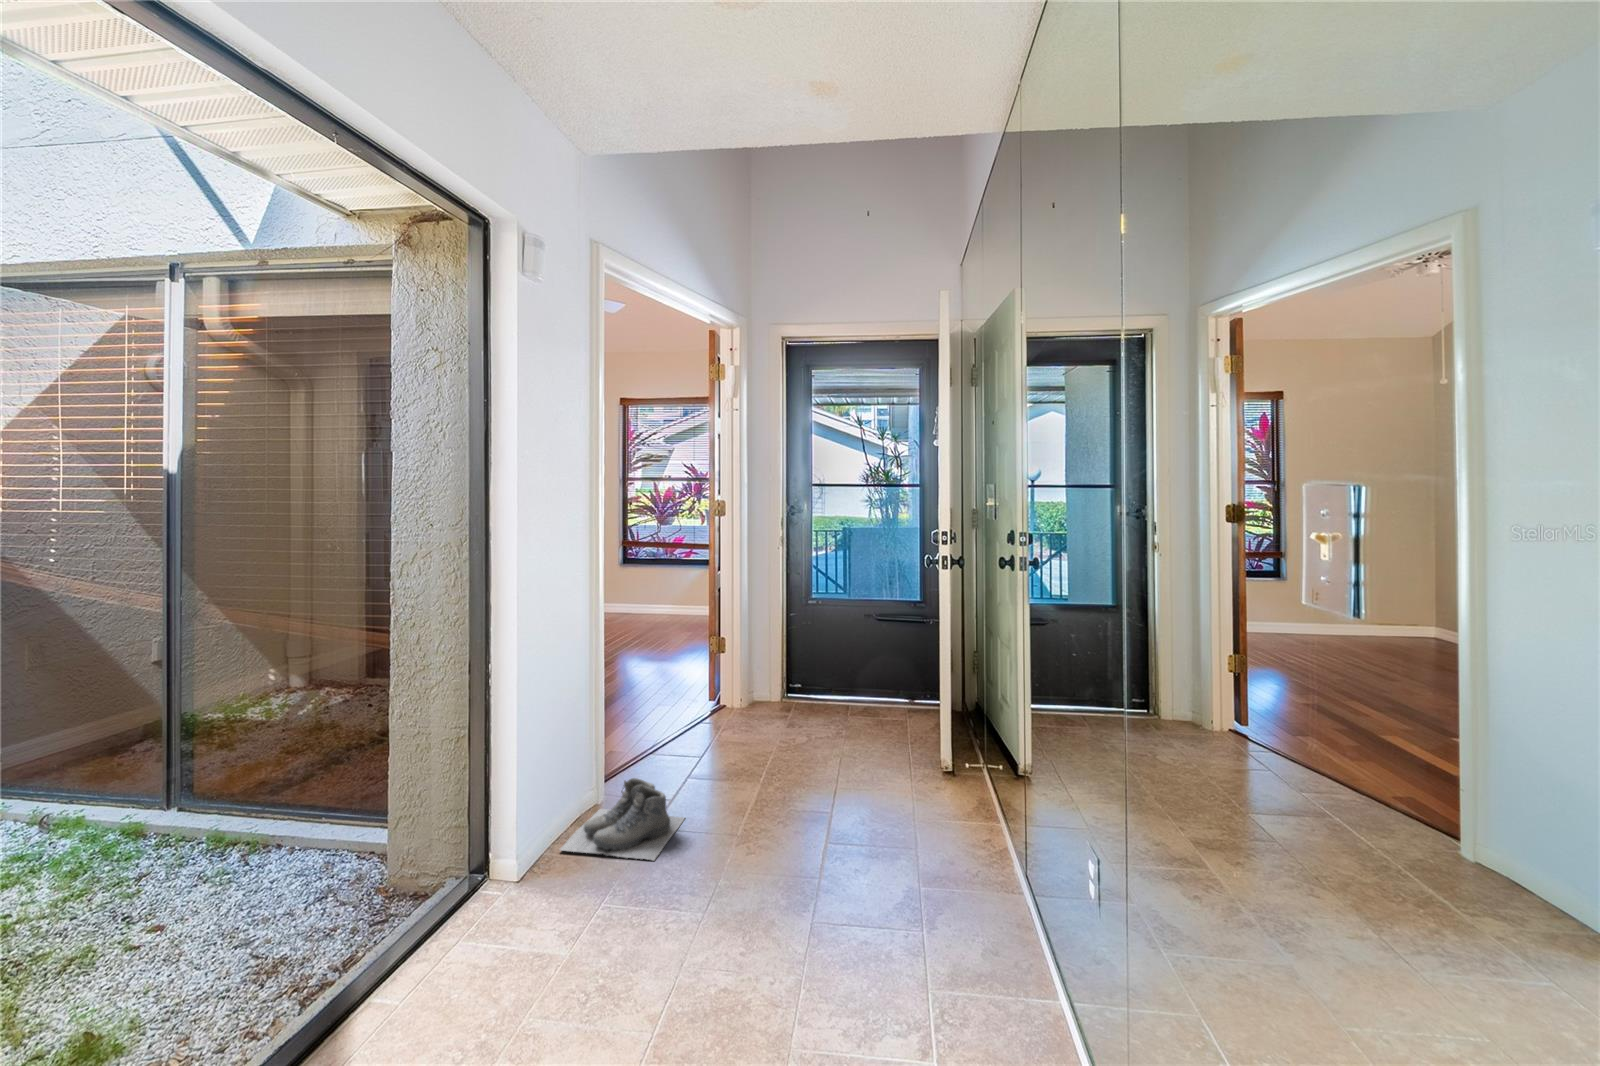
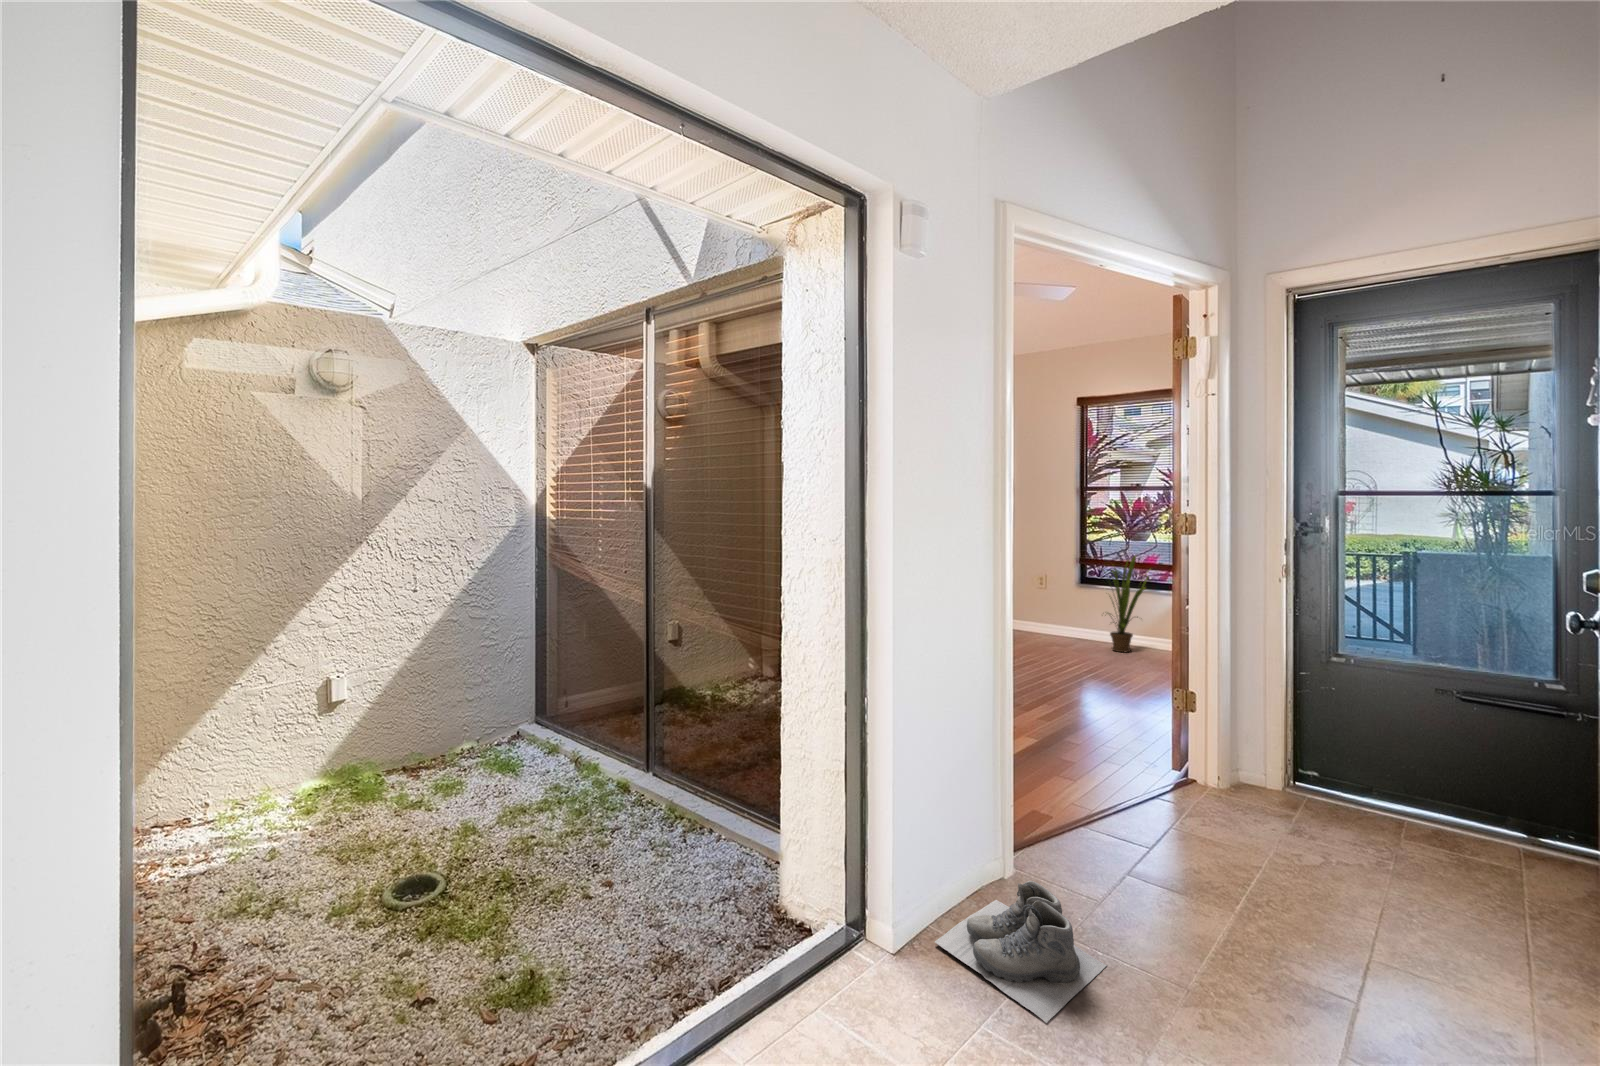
house plant: none [634,536,681,623] -> present [1104,555,1147,652]

